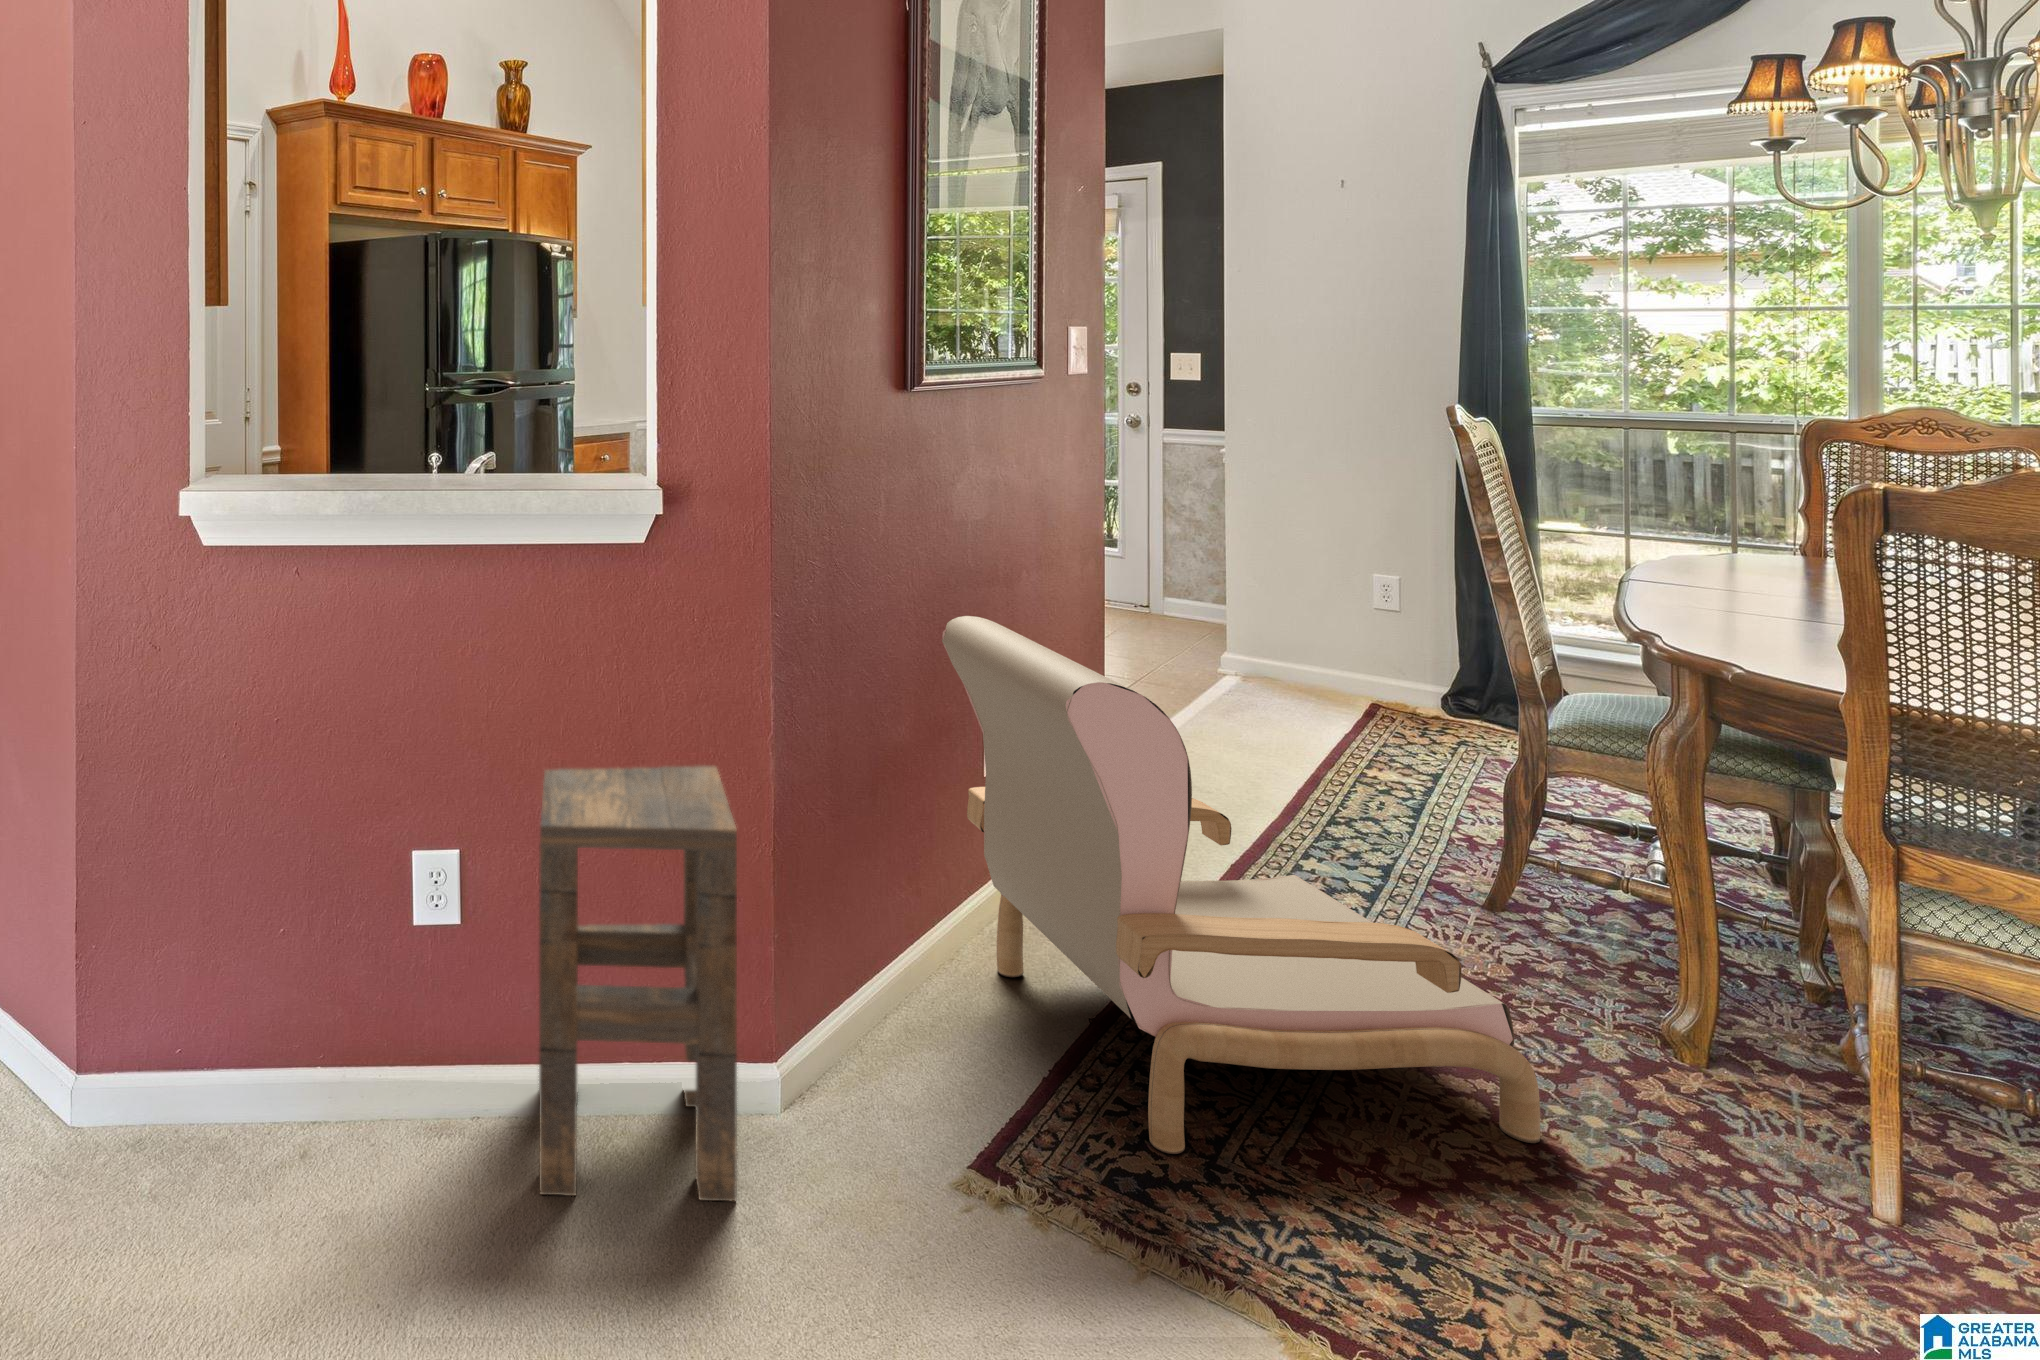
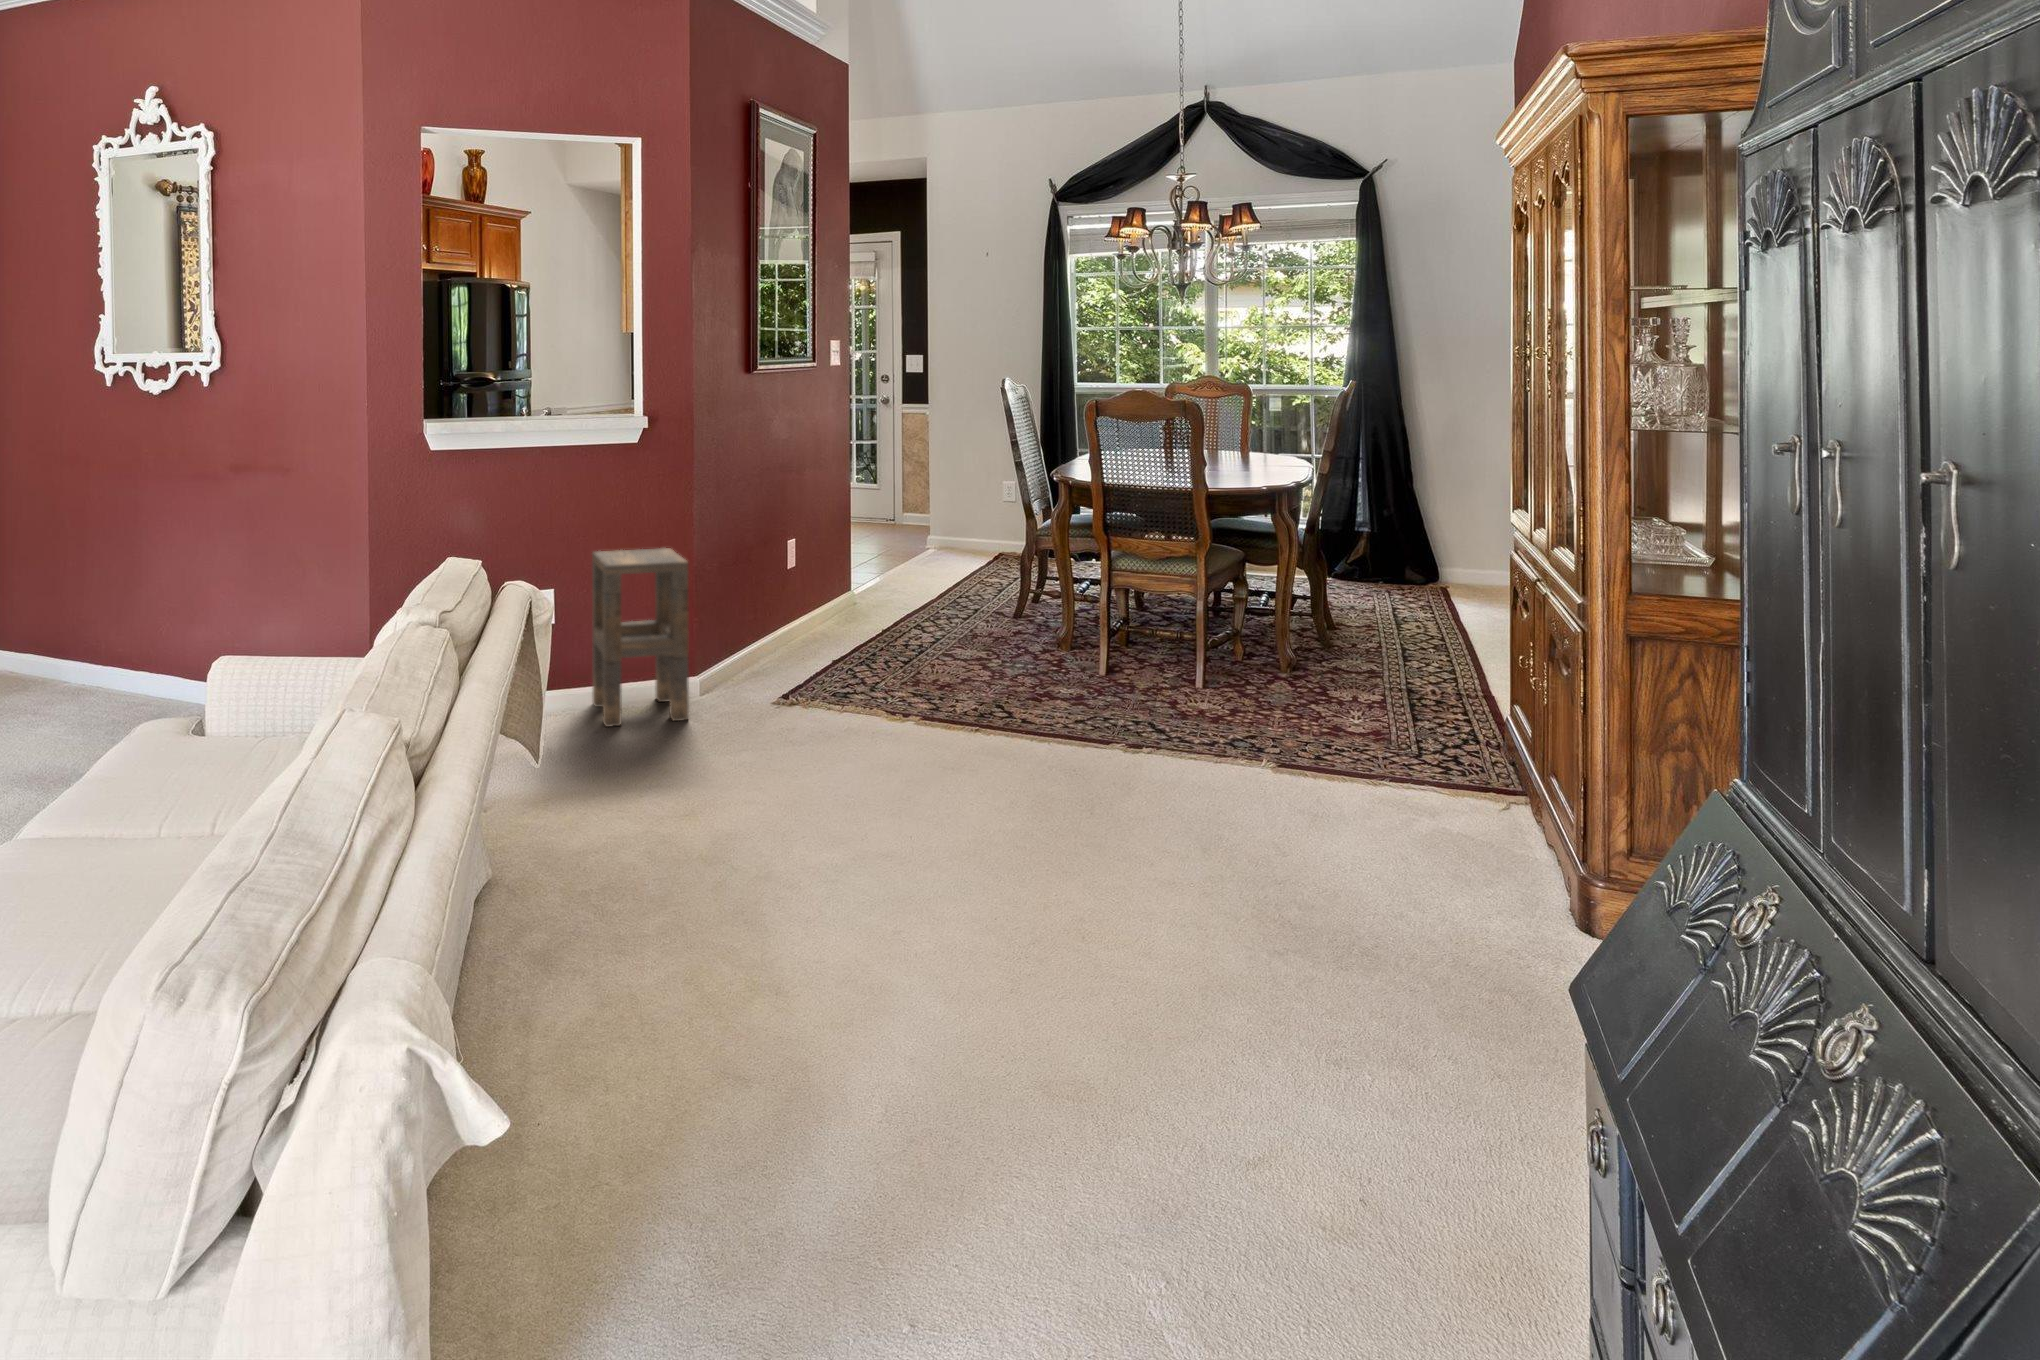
armchair: present [942,616,1540,1154] -> none [764,485,997,693]

